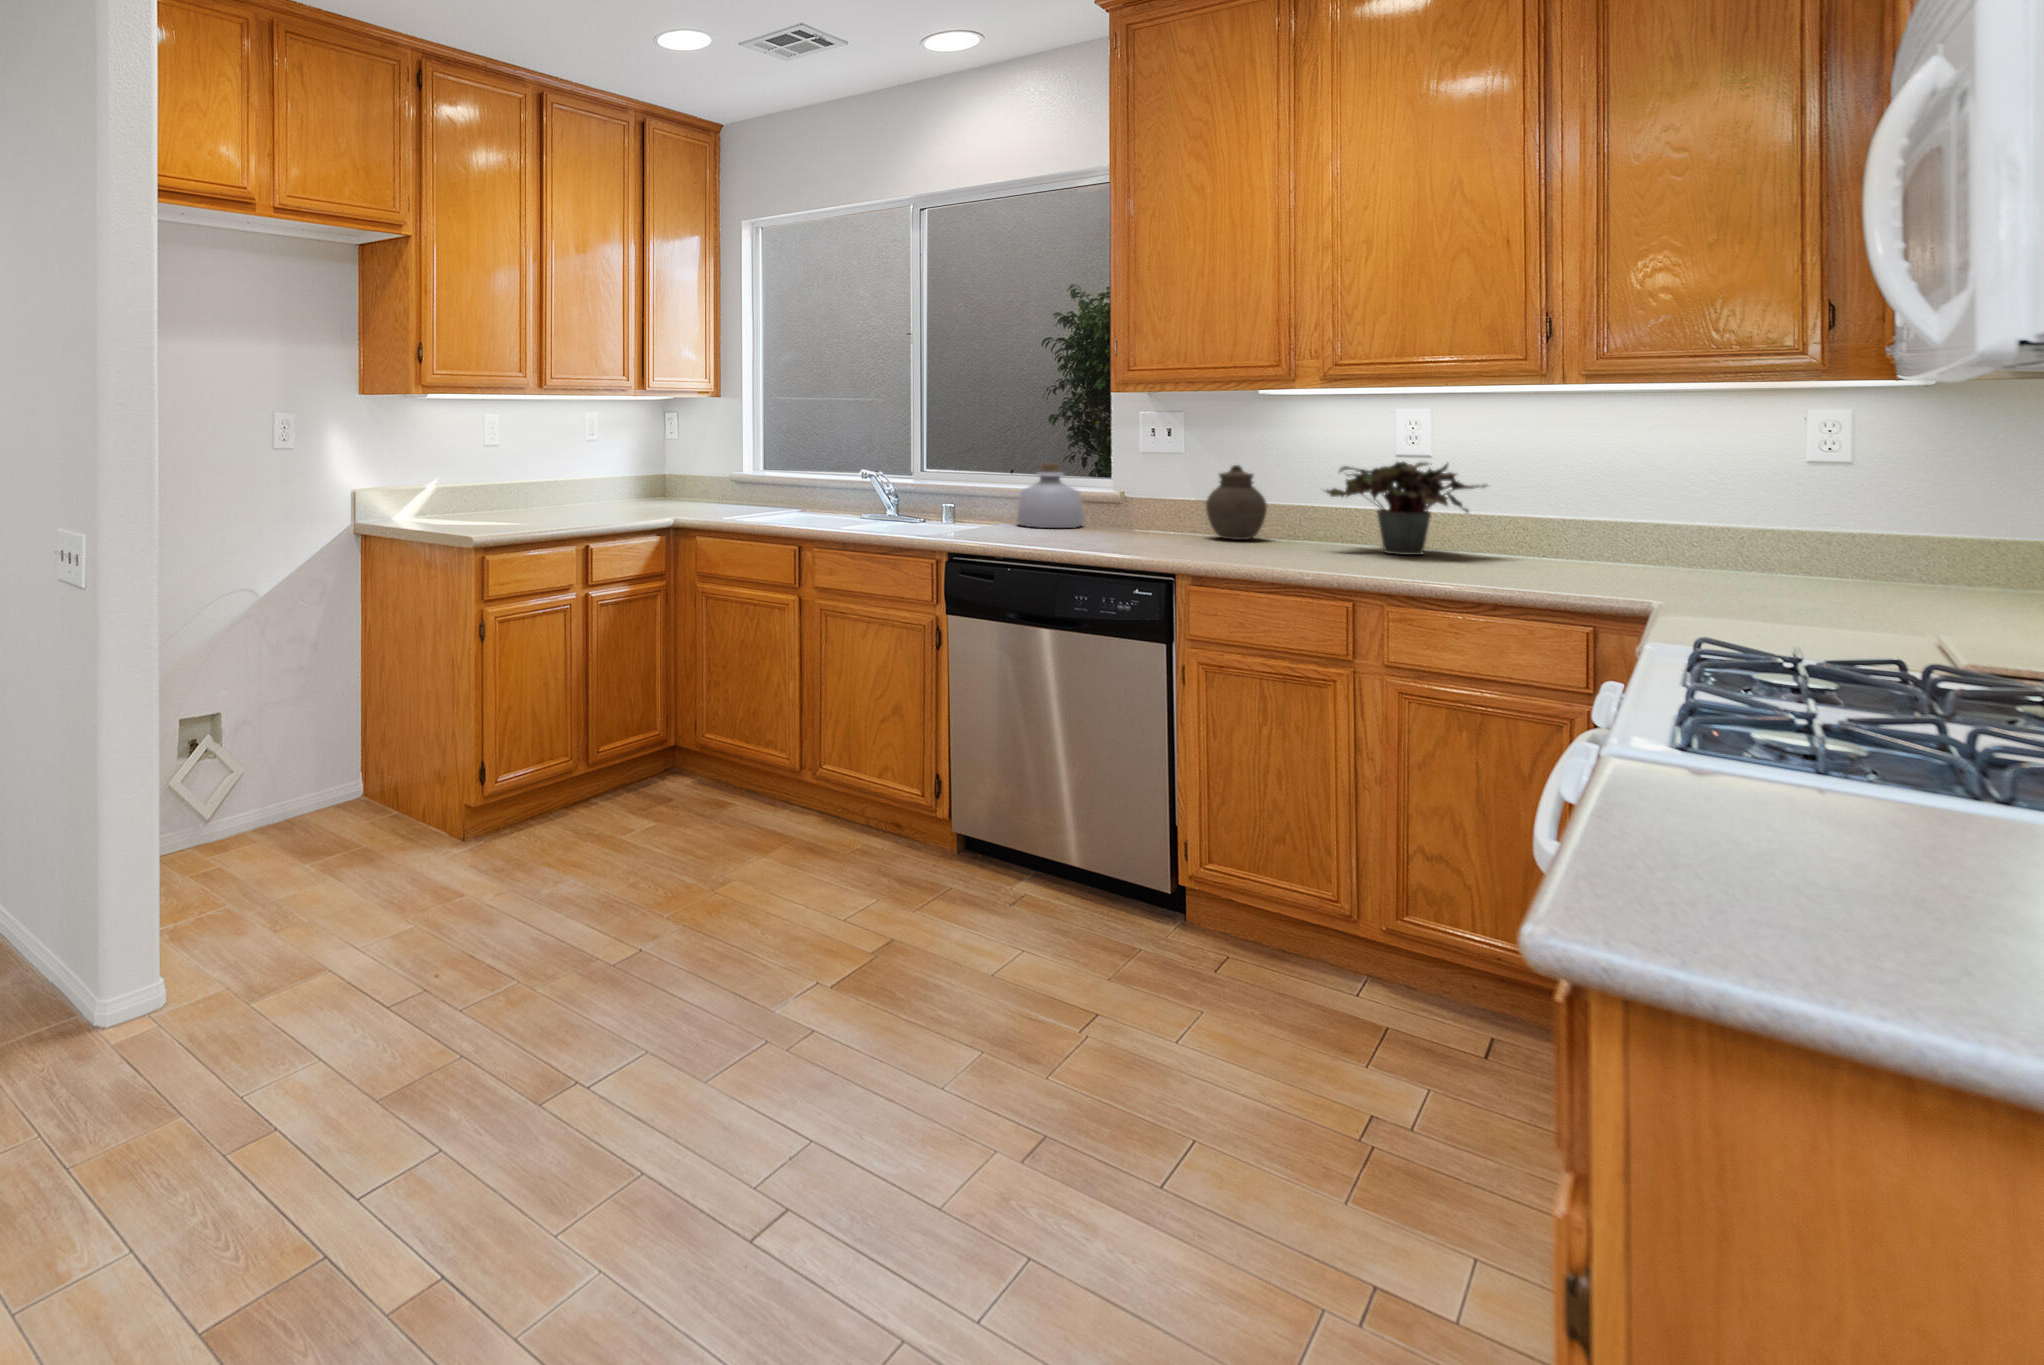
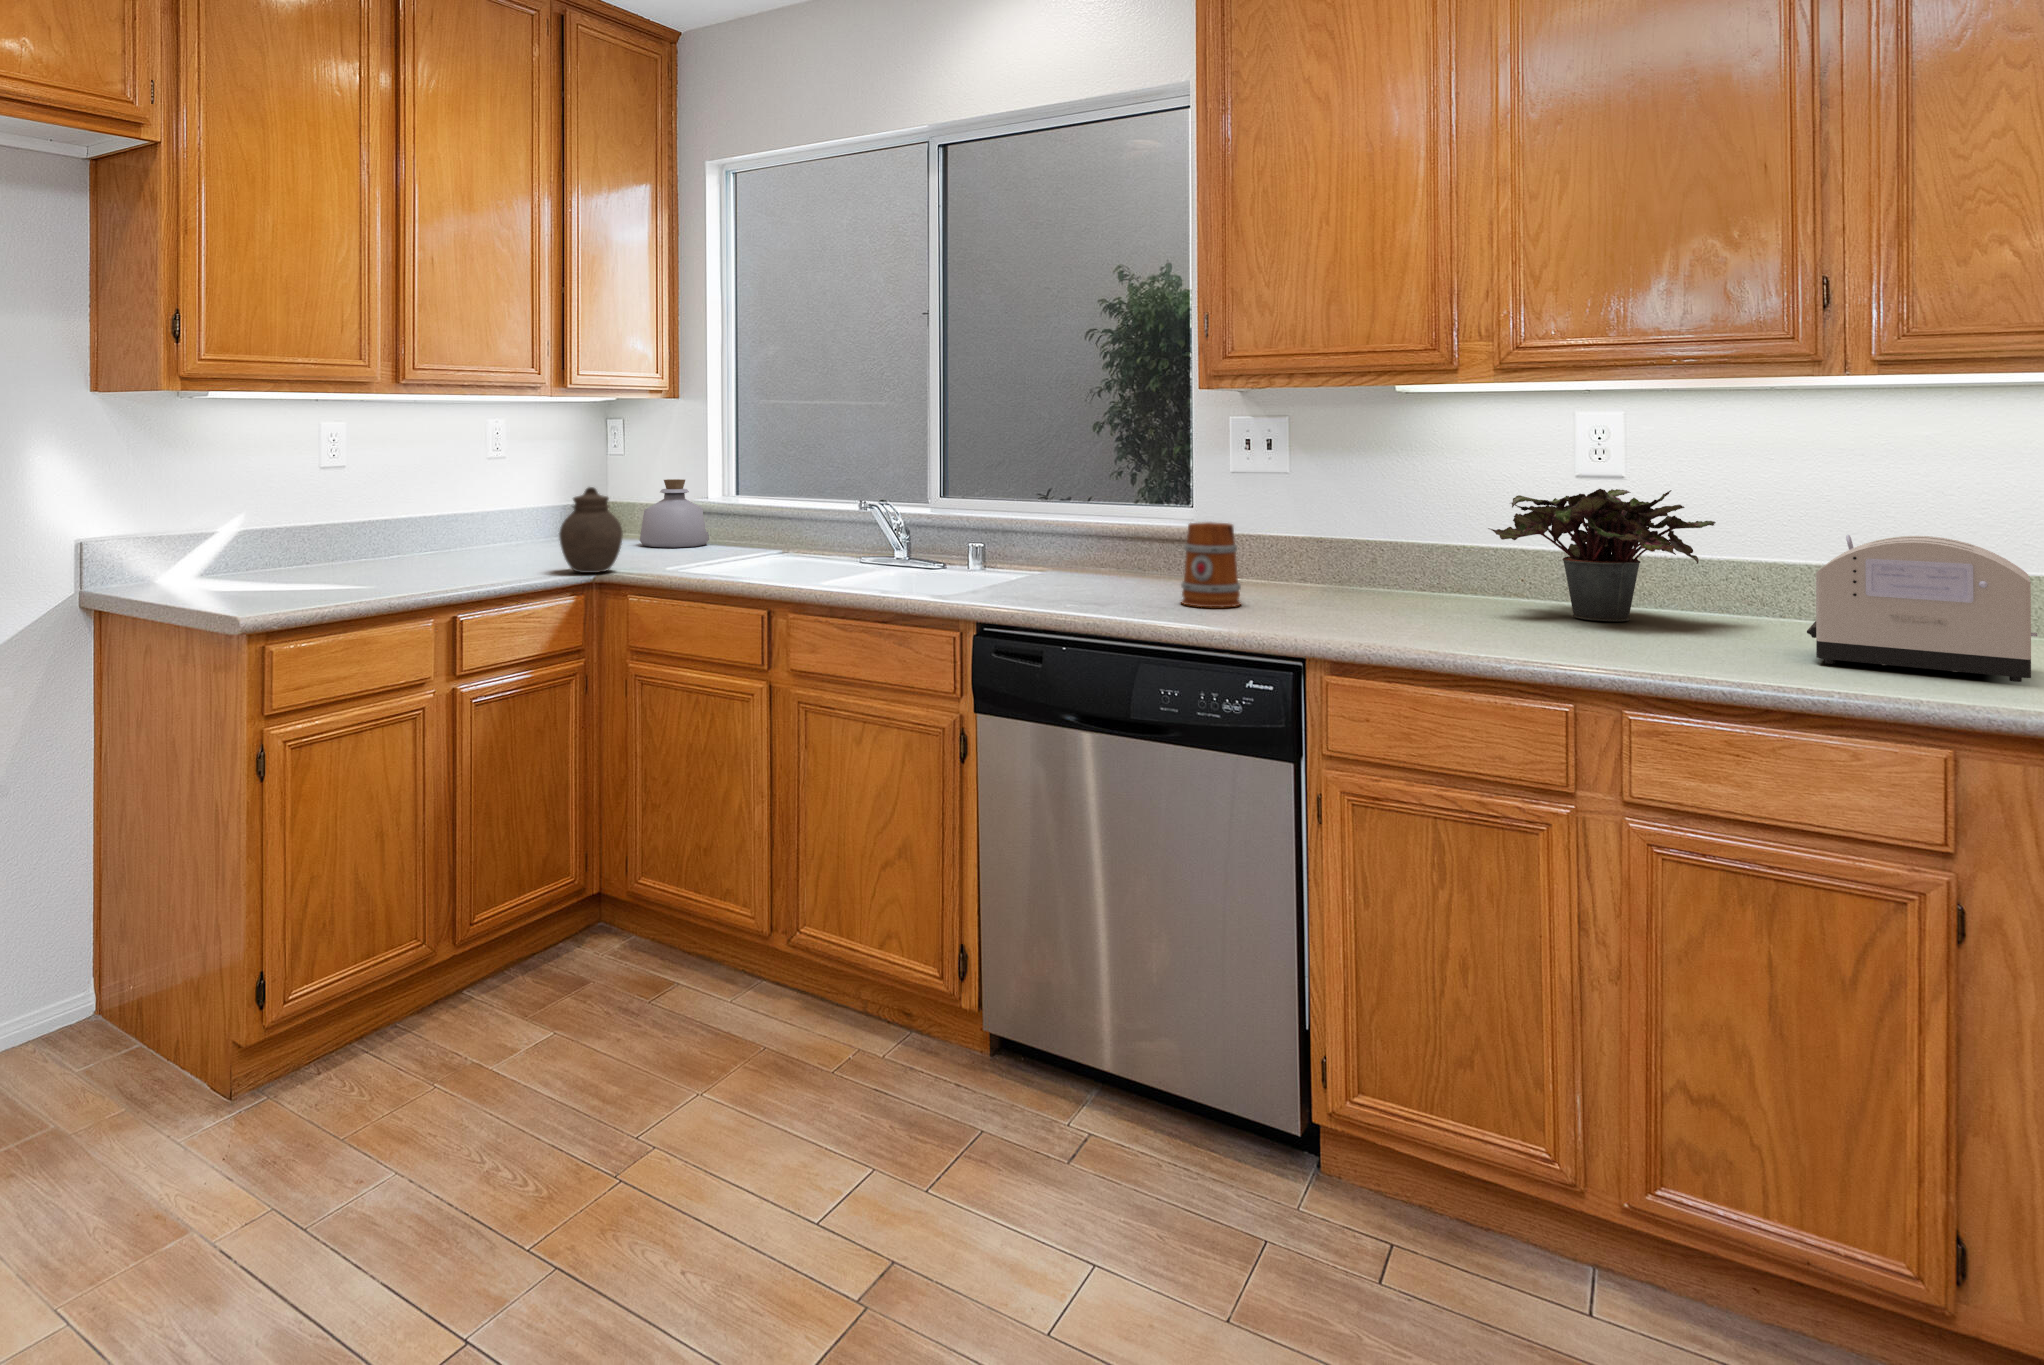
bottle: present [1017,463,1085,528] -> present [640,479,709,547]
jar: present [1206,465,1267,540] -> present [559,487,623,573]
mug: none [1098,484,1143,543] -> present [1181,522,1241,607]
toaster: none [1509,493,1664,587] -> present [1807,535,2038,682]

